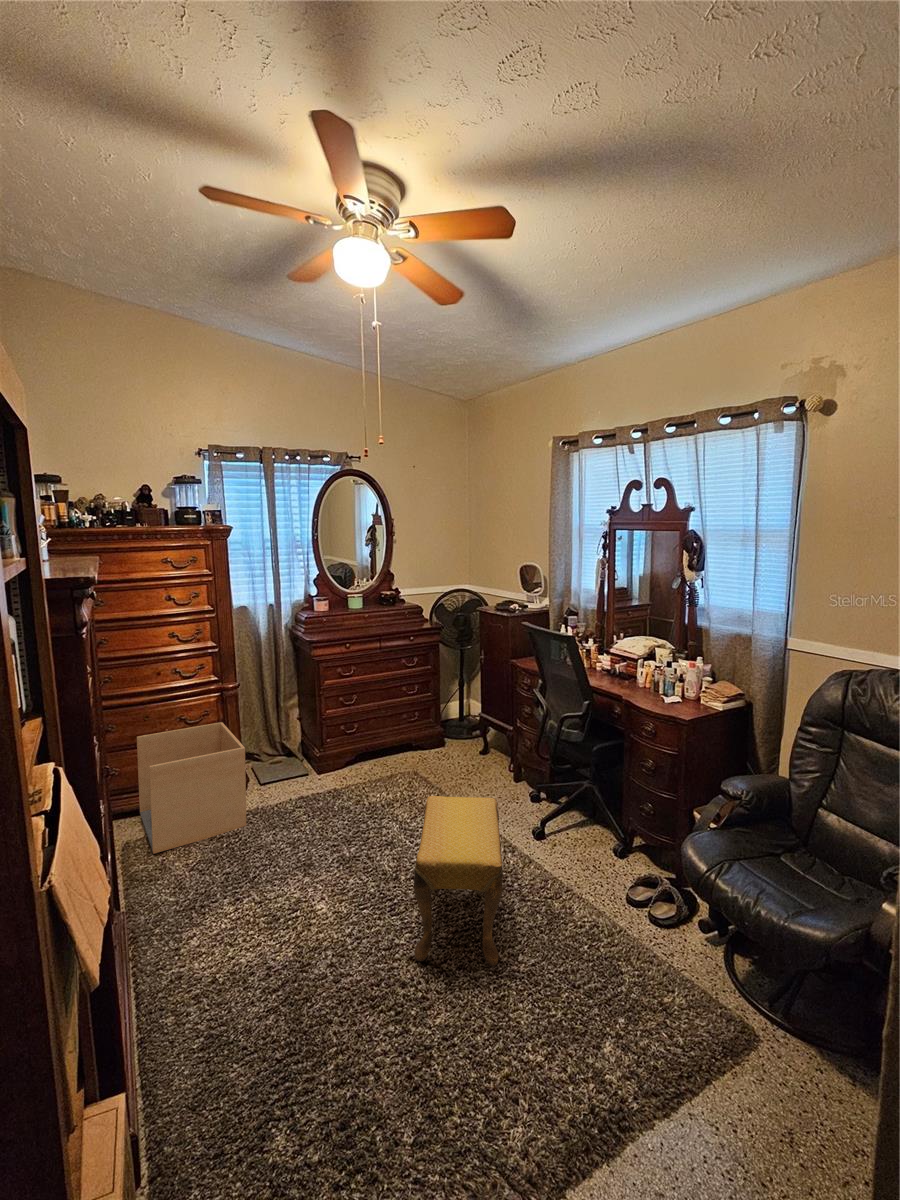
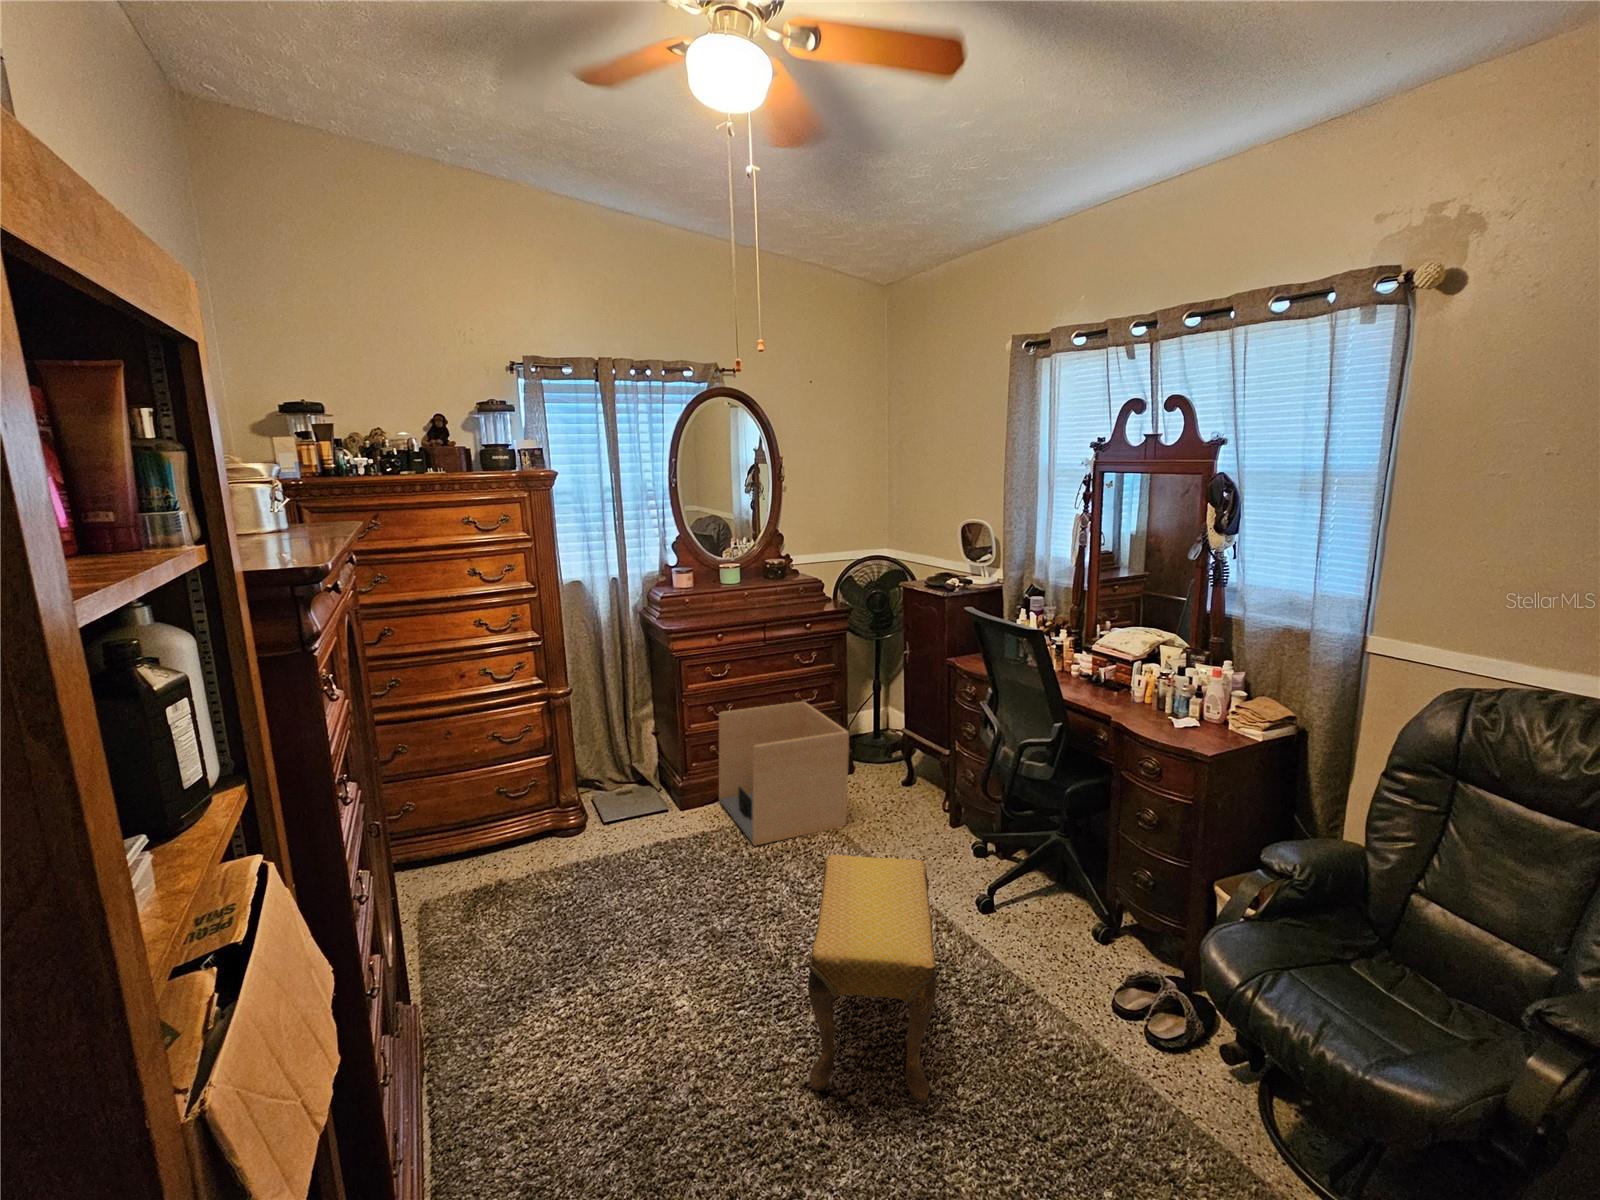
cardboard box: present [137,722,246,854] -> present [719,701,849,846]

